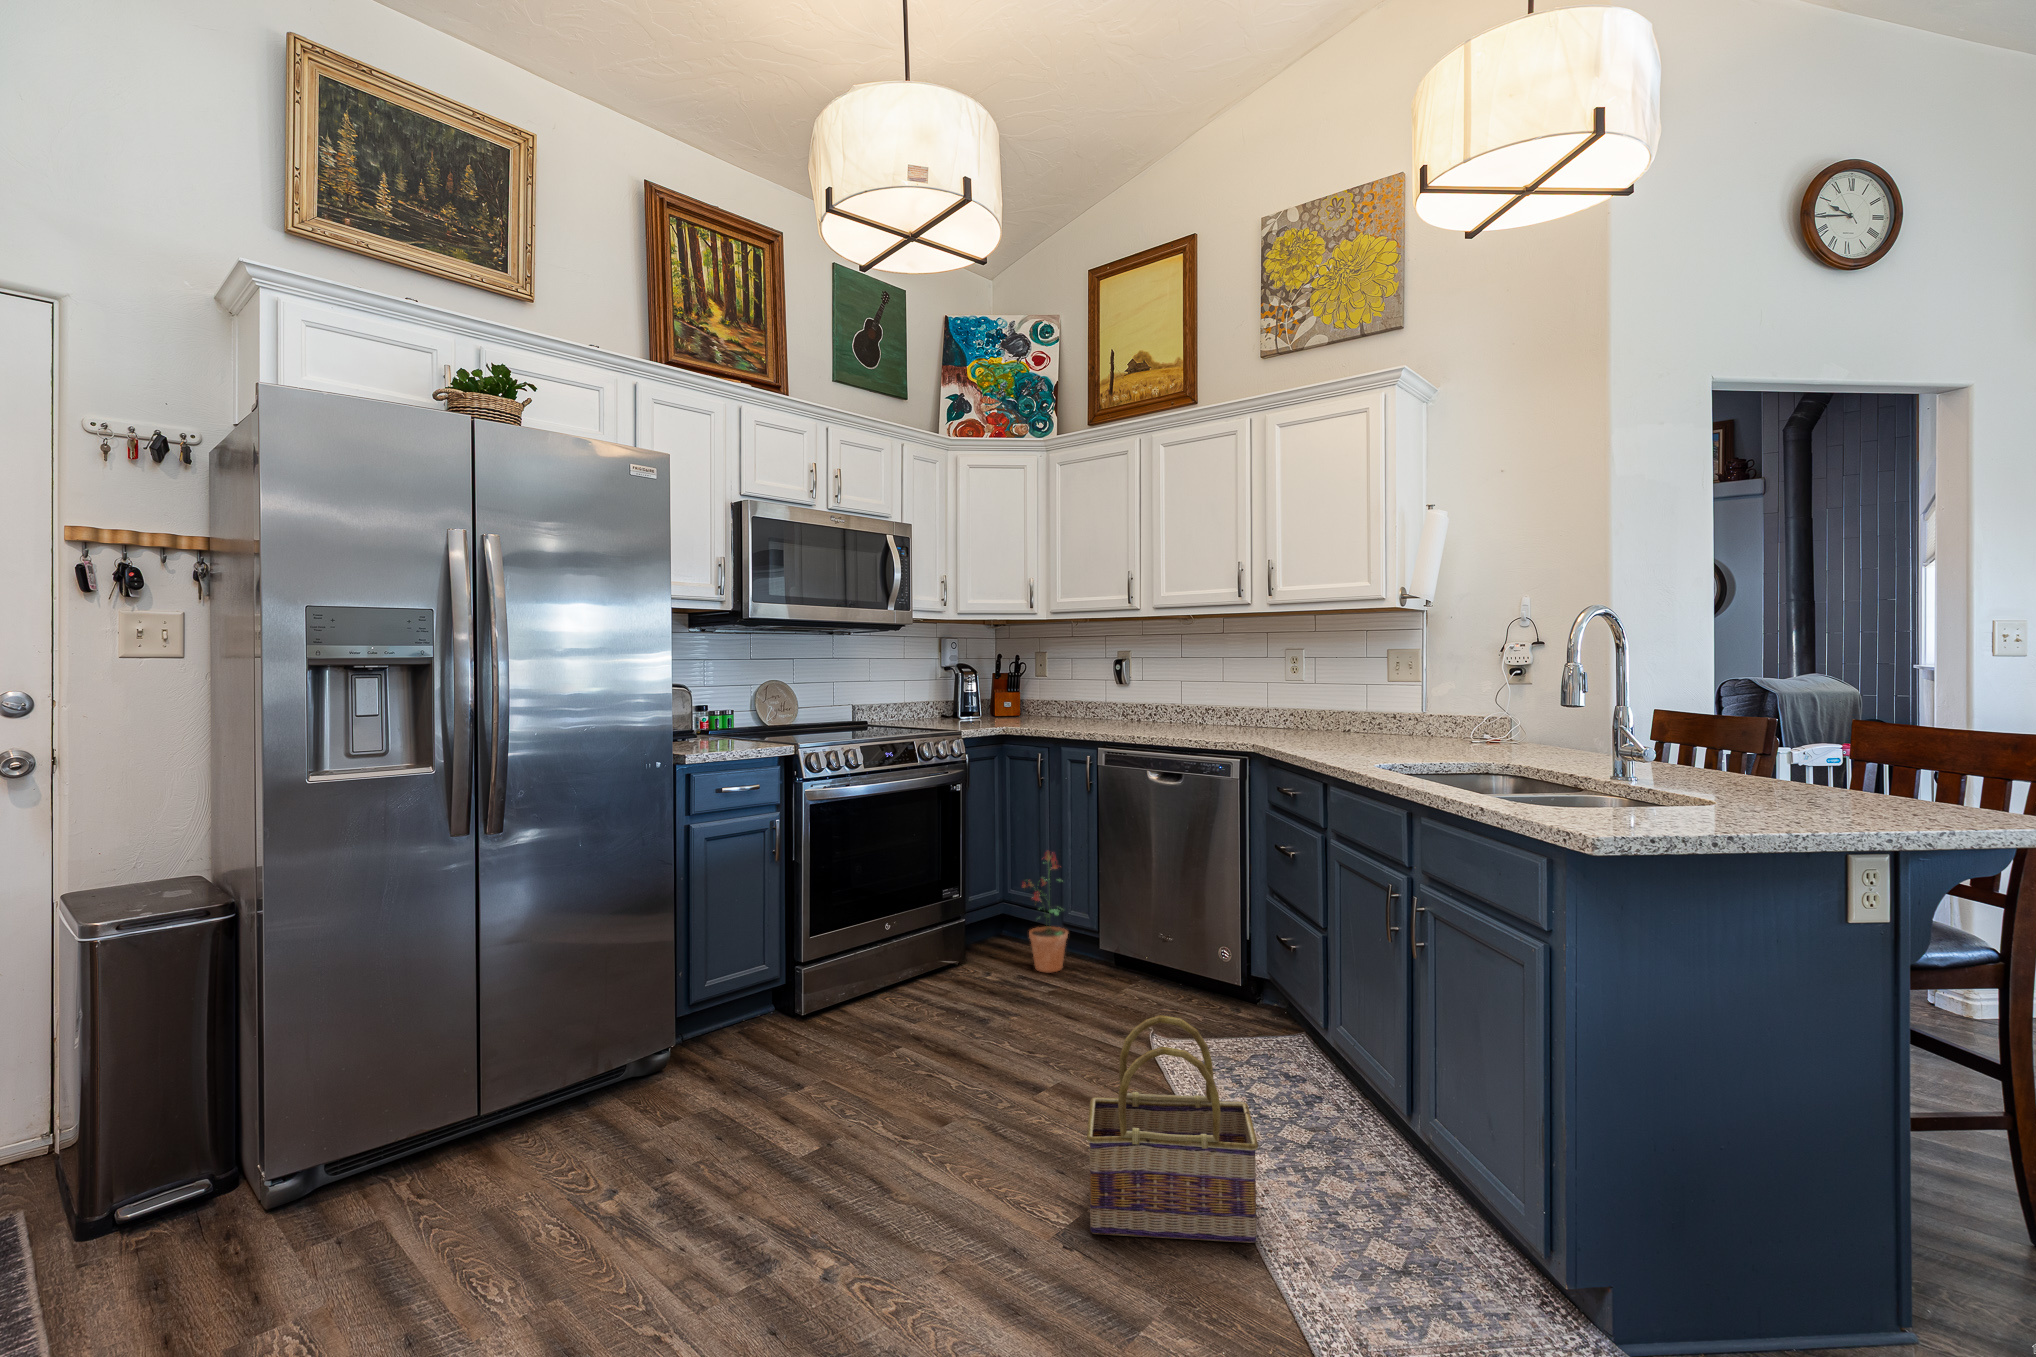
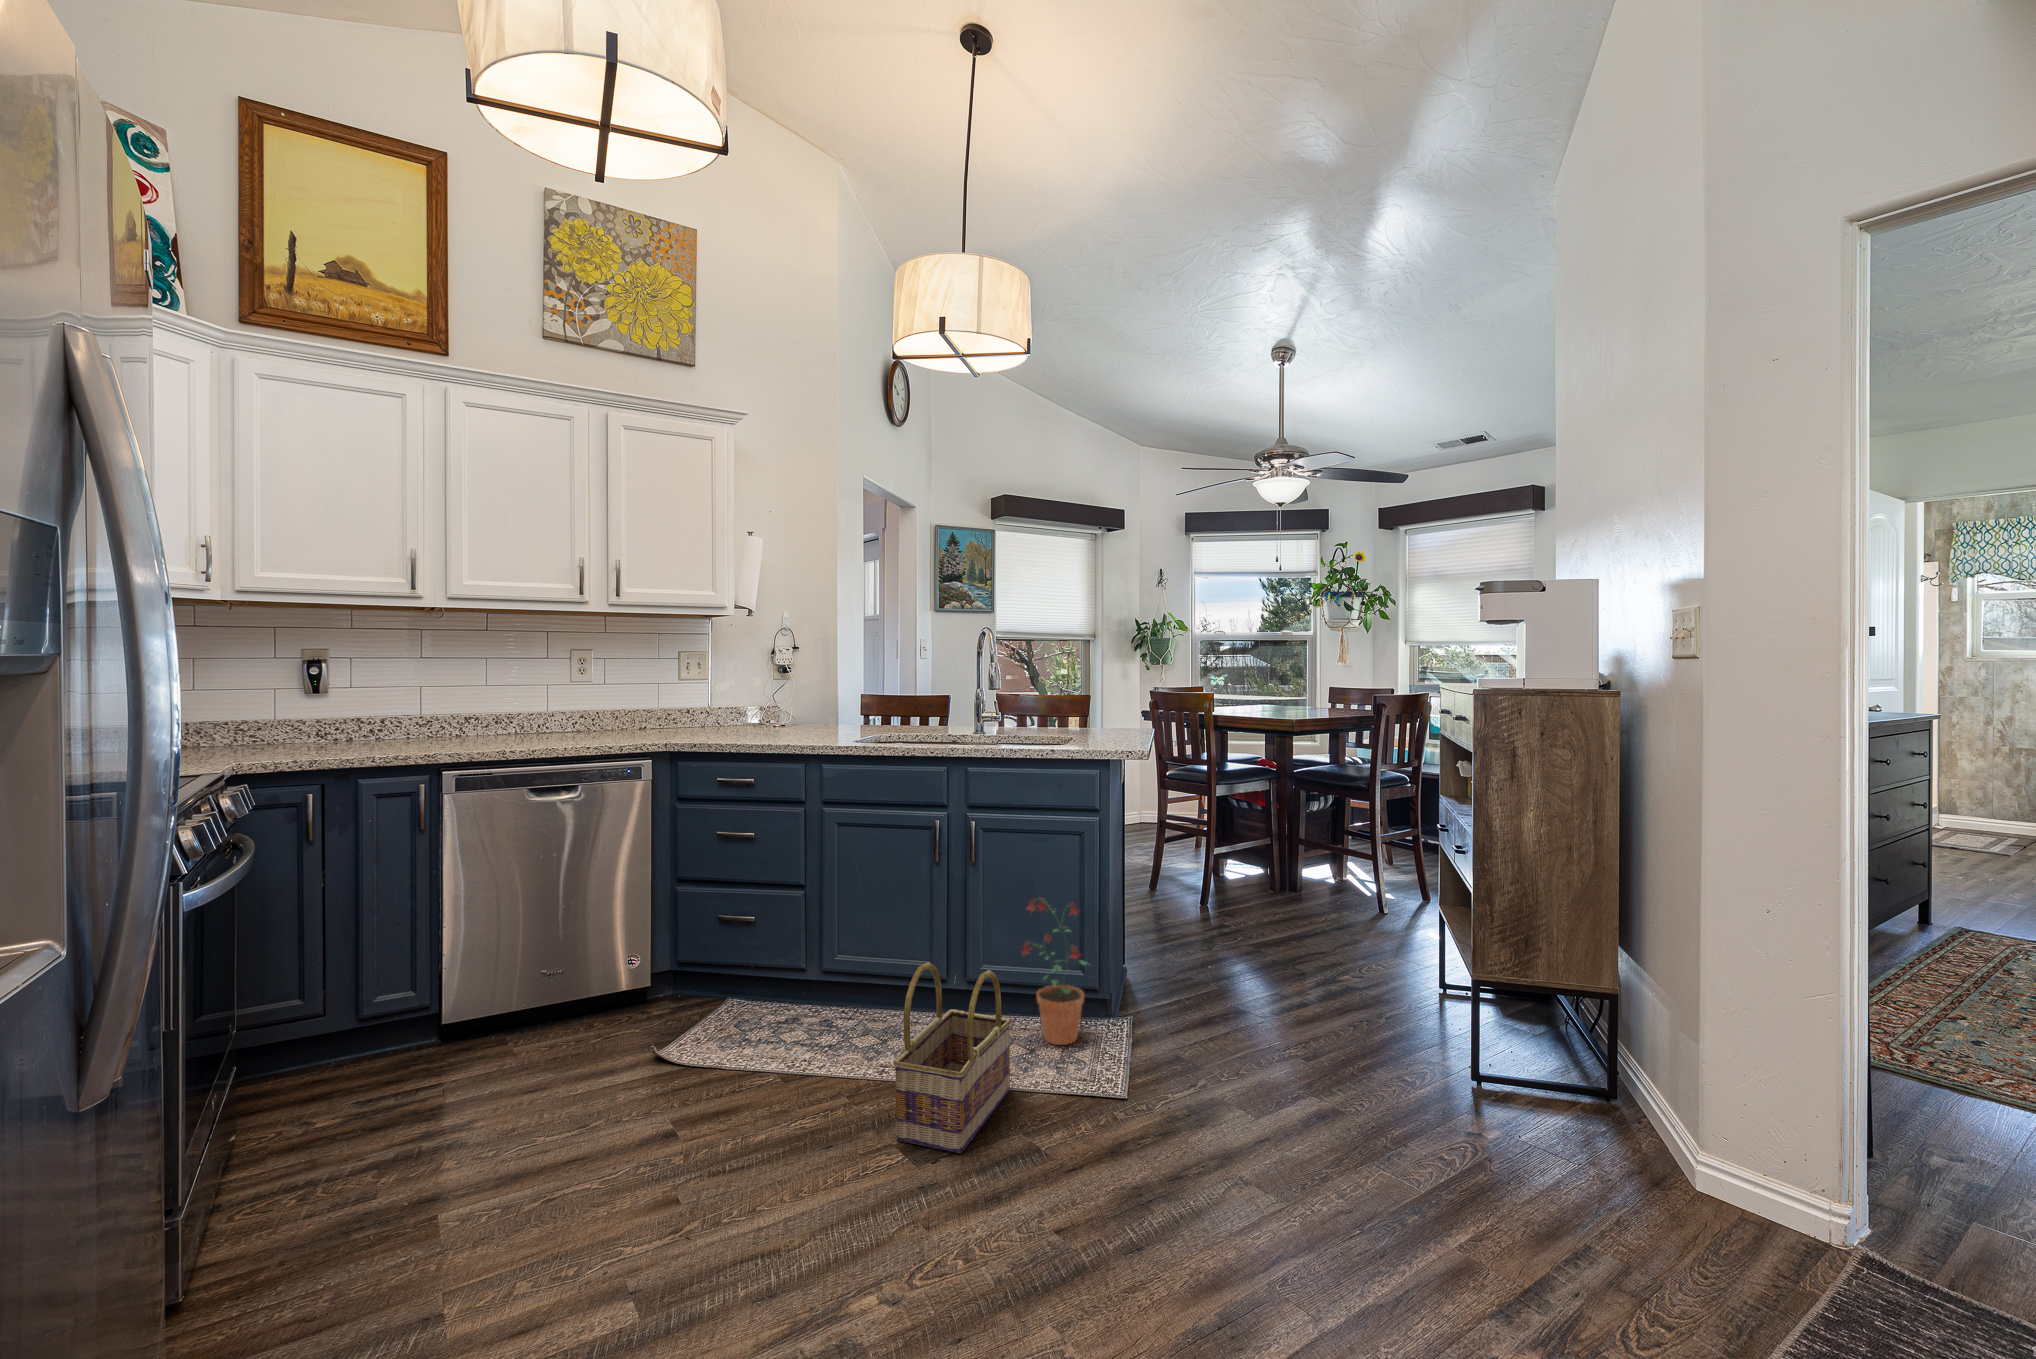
potted plant: present [1022,852,1068,972] -> present [1022,898,1087,1045]

